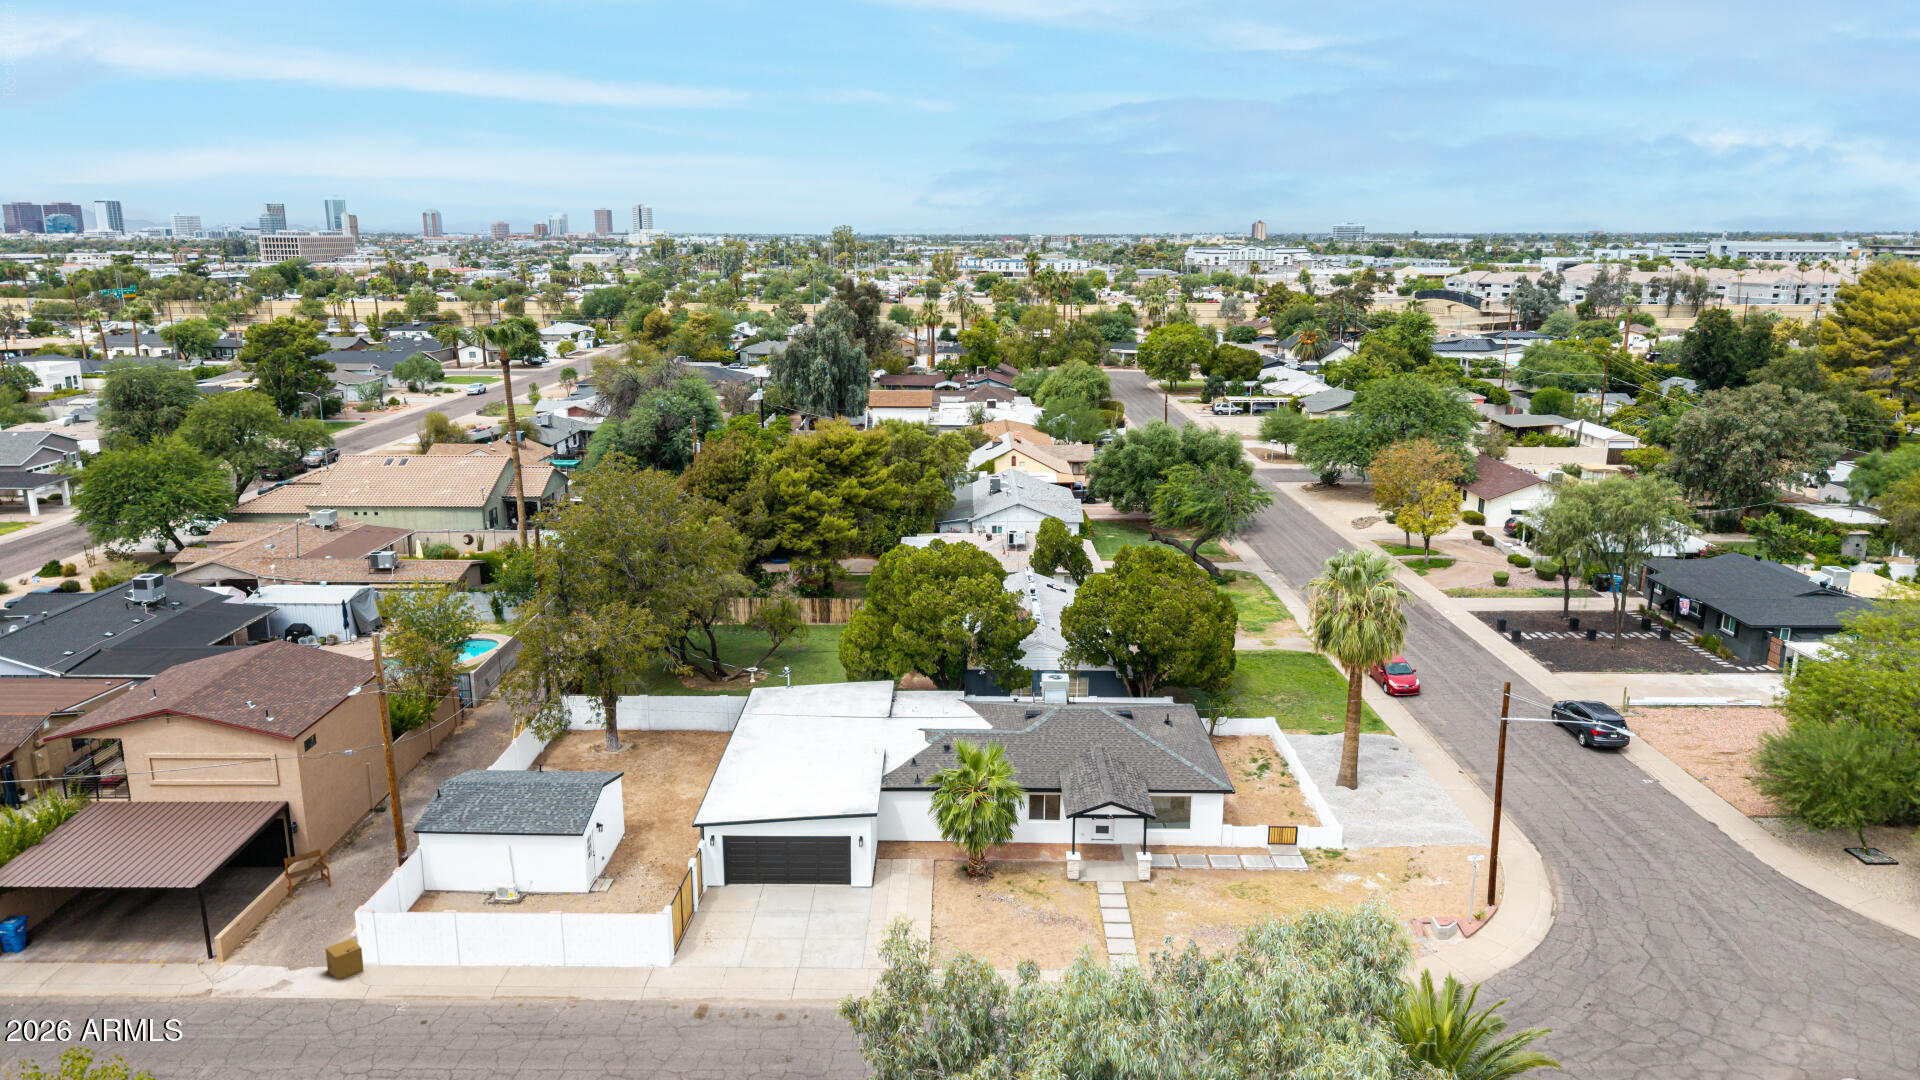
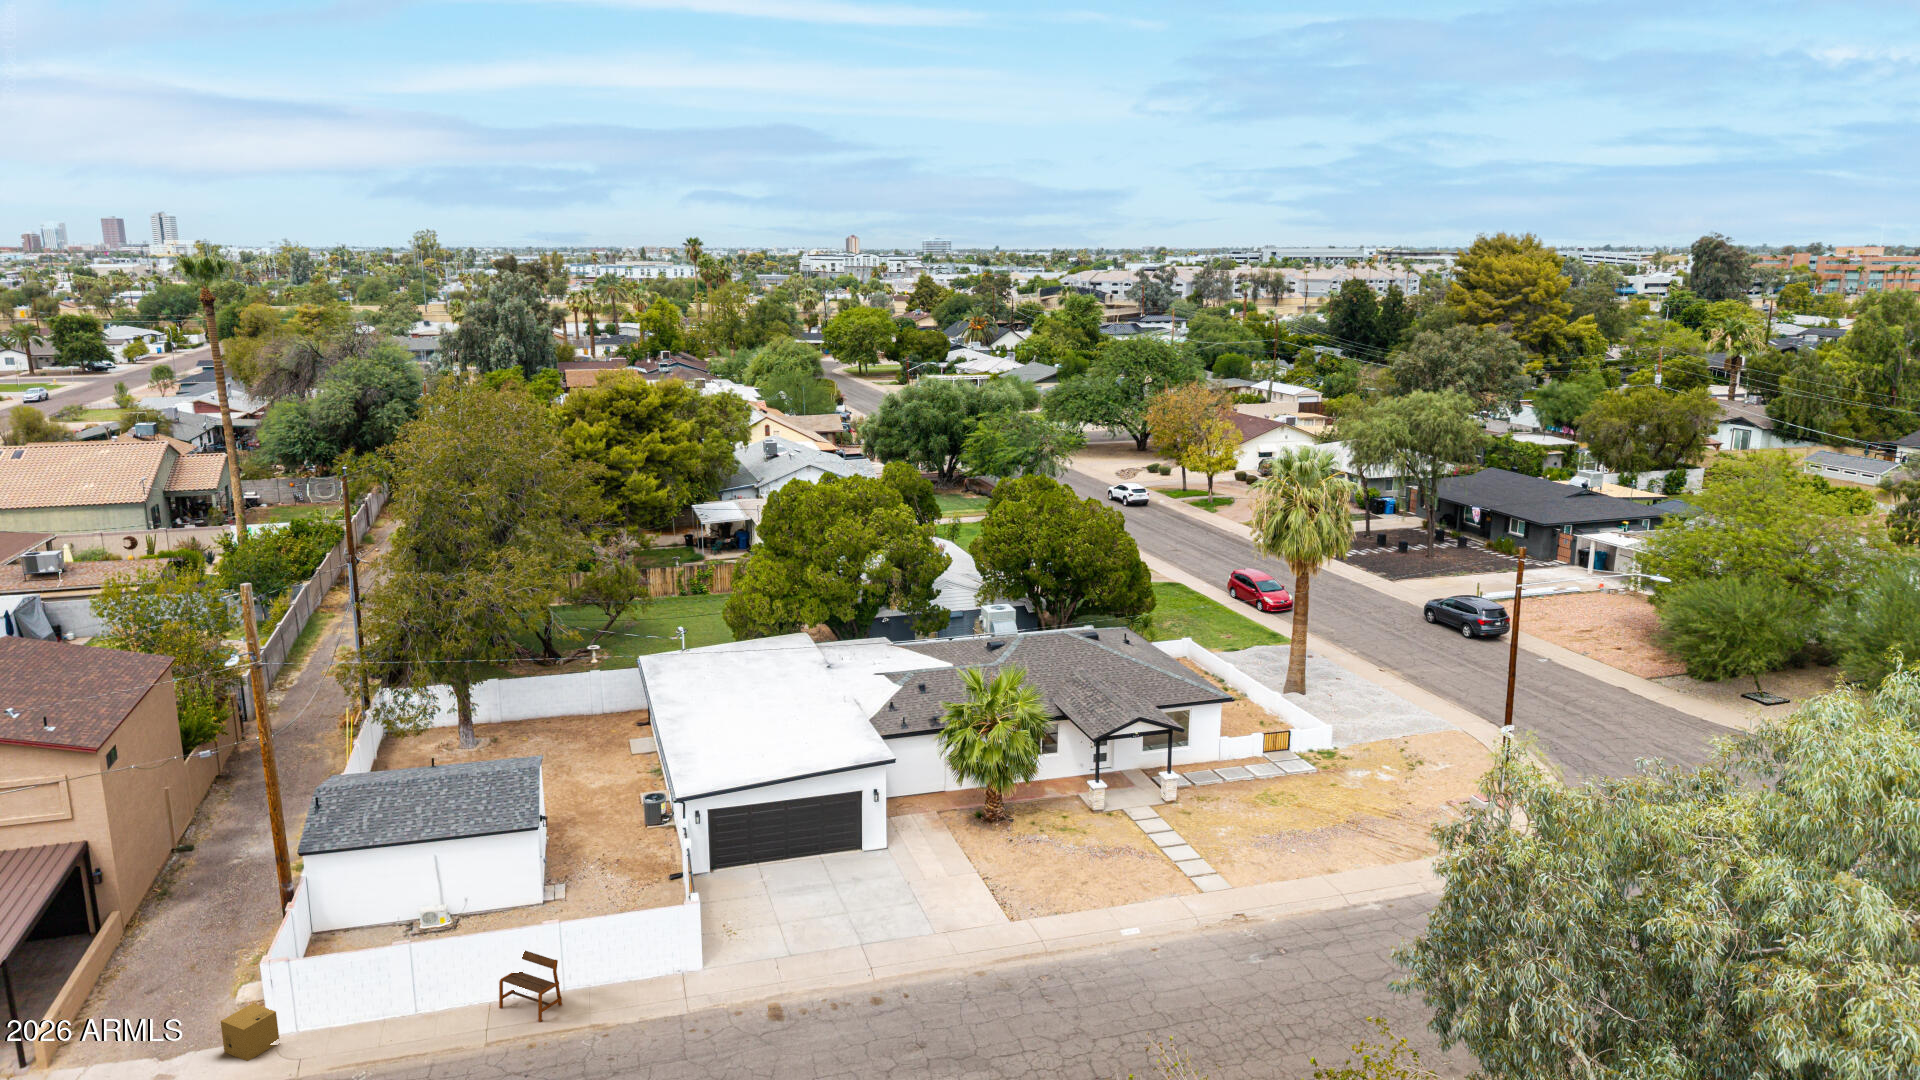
bench: present [284,849,331,898] -> present [499,950,562,1022]

